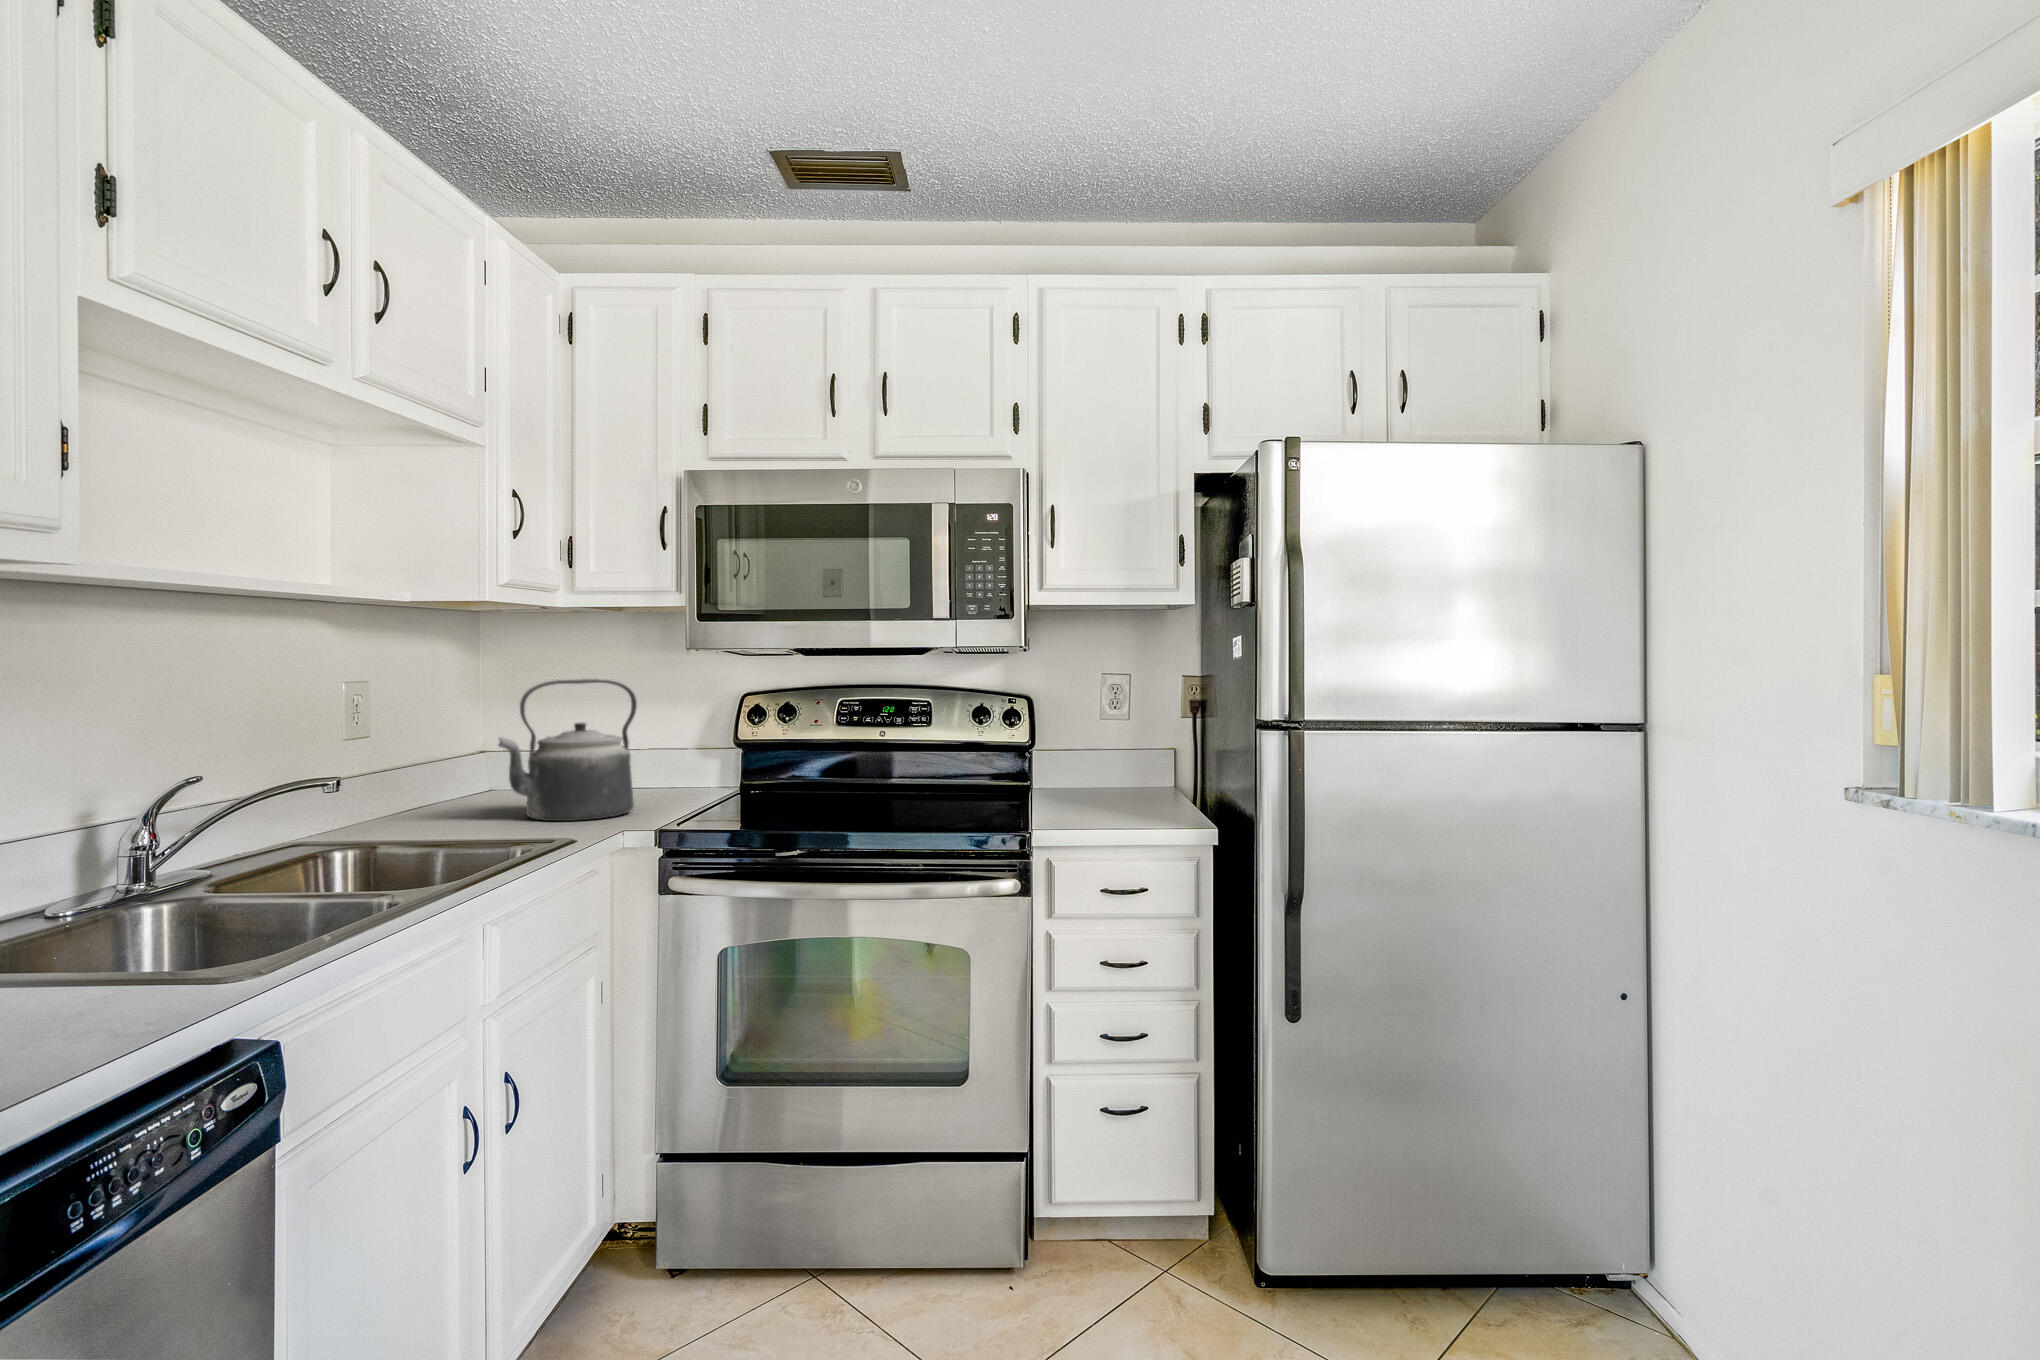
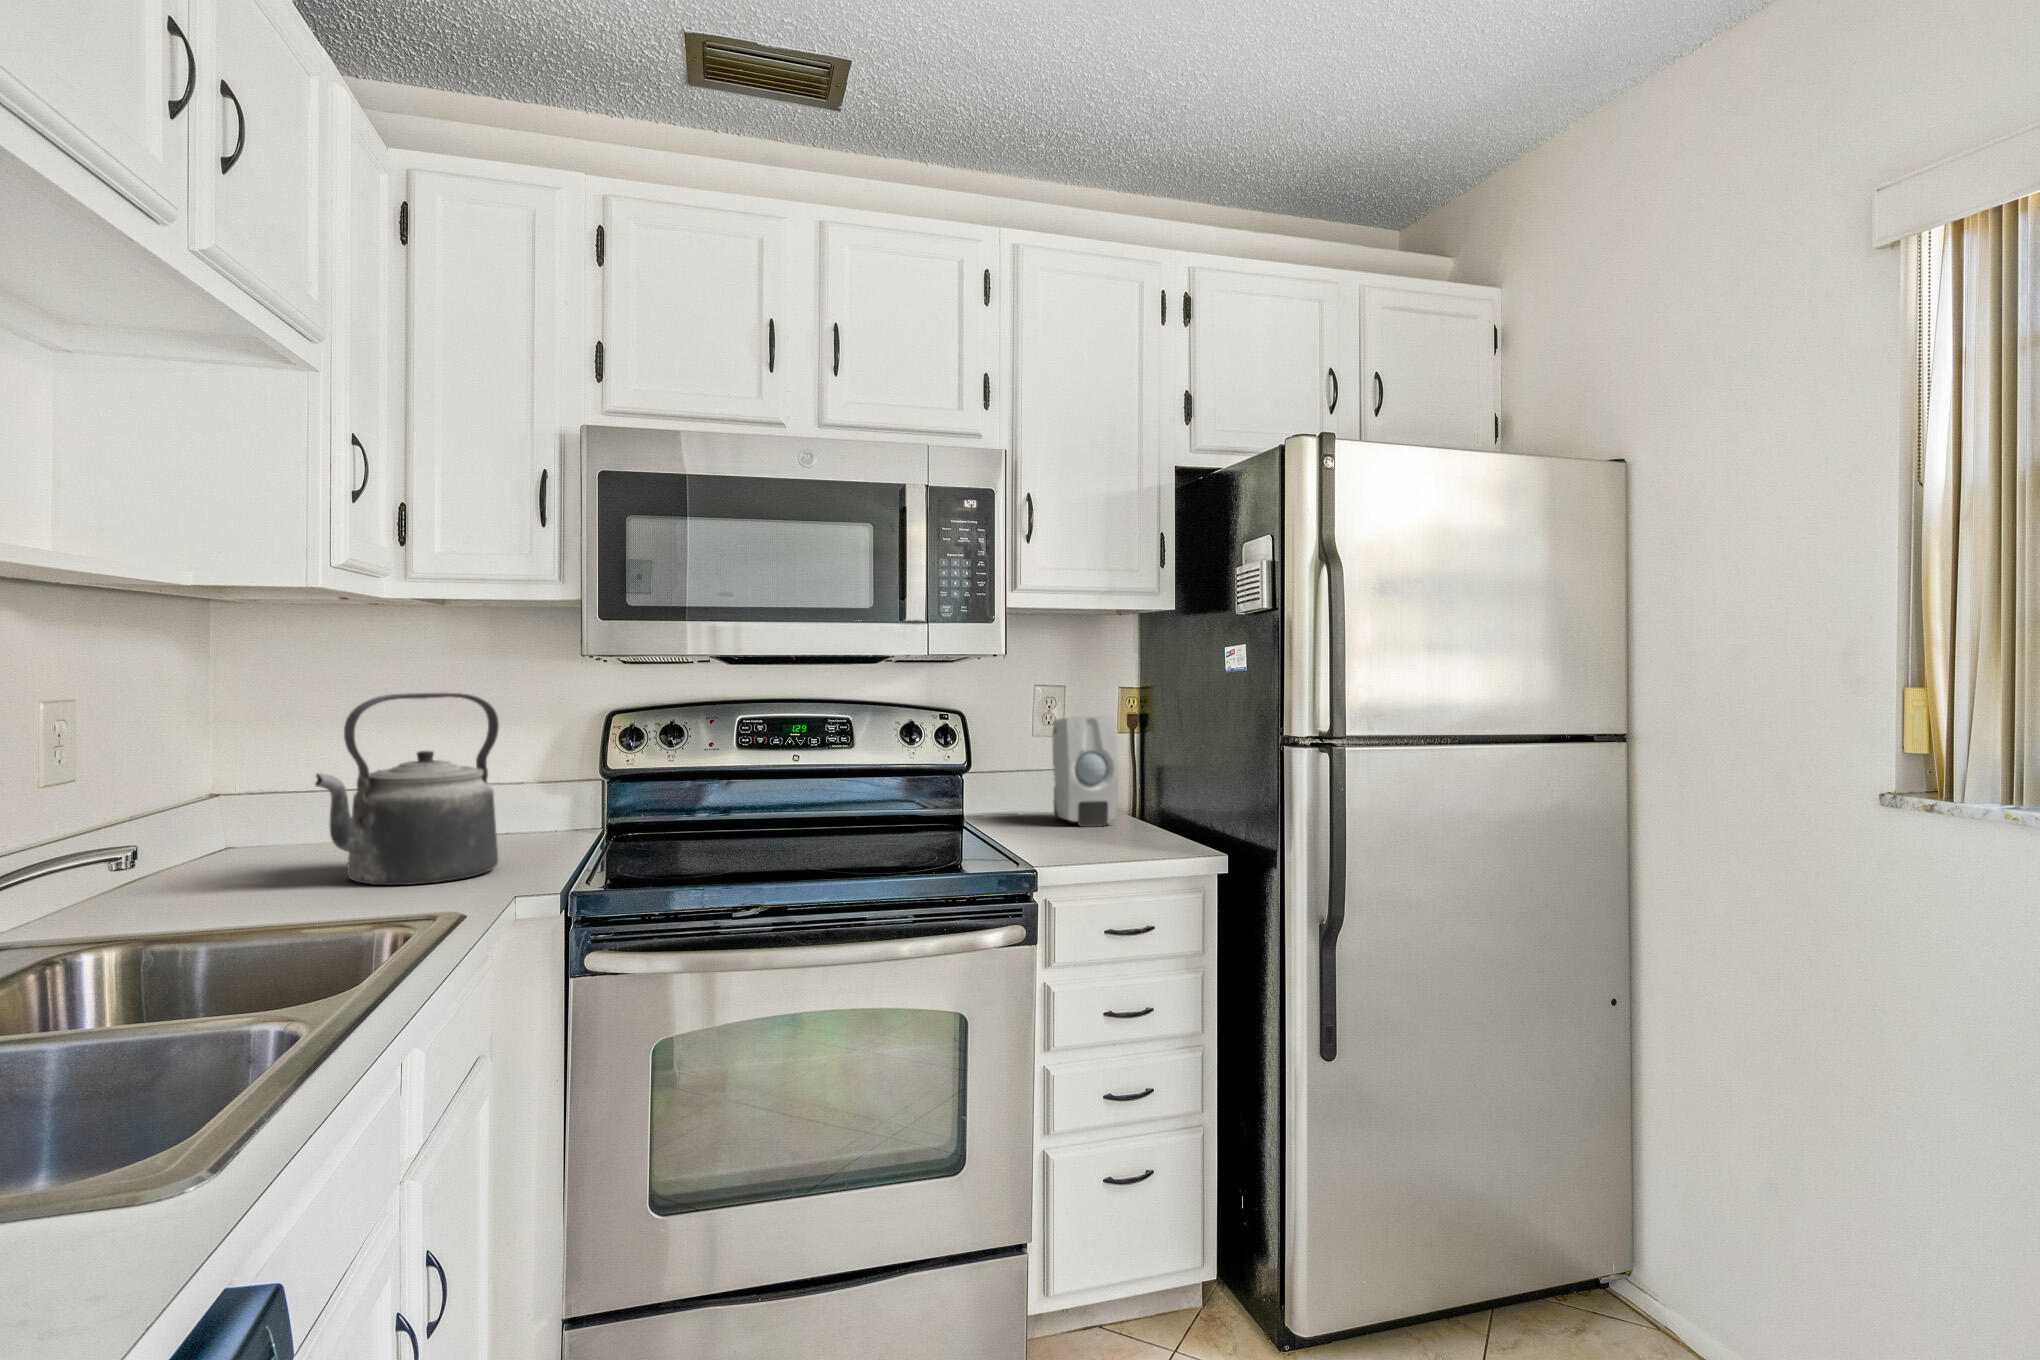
soap dispenser: none [1120,702,1166,801] -> present [1053,716,1118,827]

